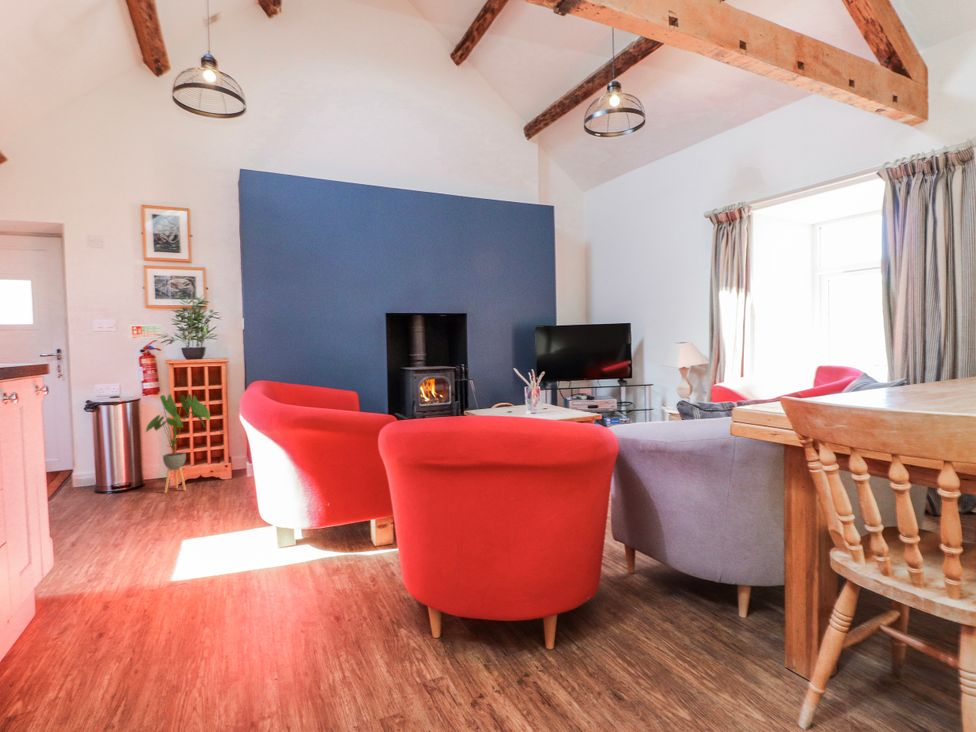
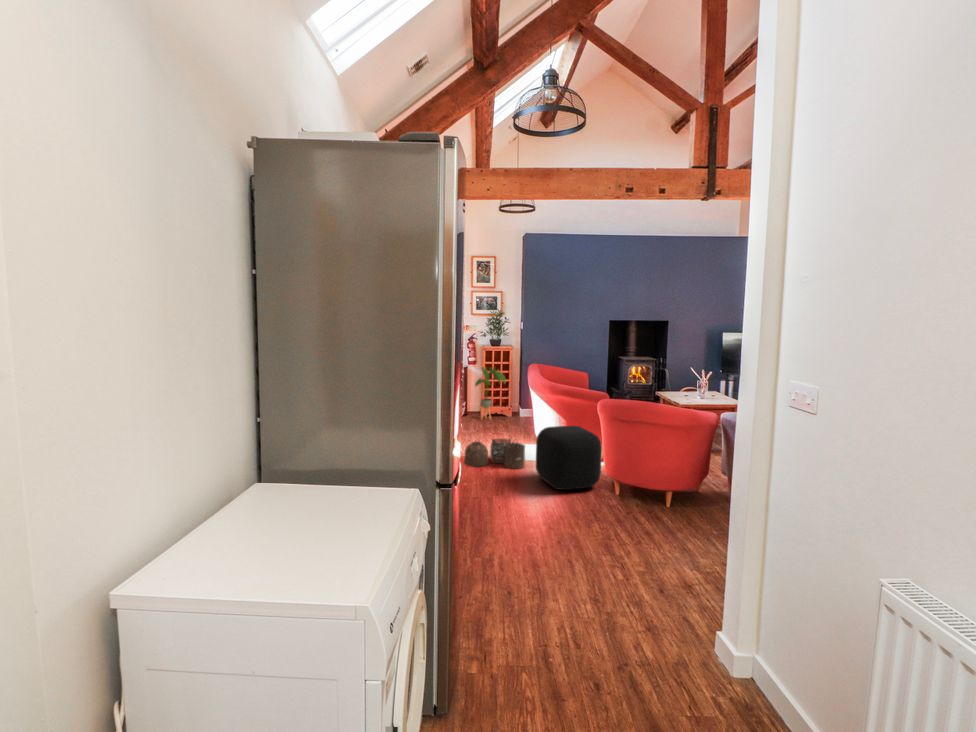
ottoman: none [230,490,397,672] -> present [536,426,602,490]
woven basket: none [44,533,226,634] -> present [464,439,525,469]

